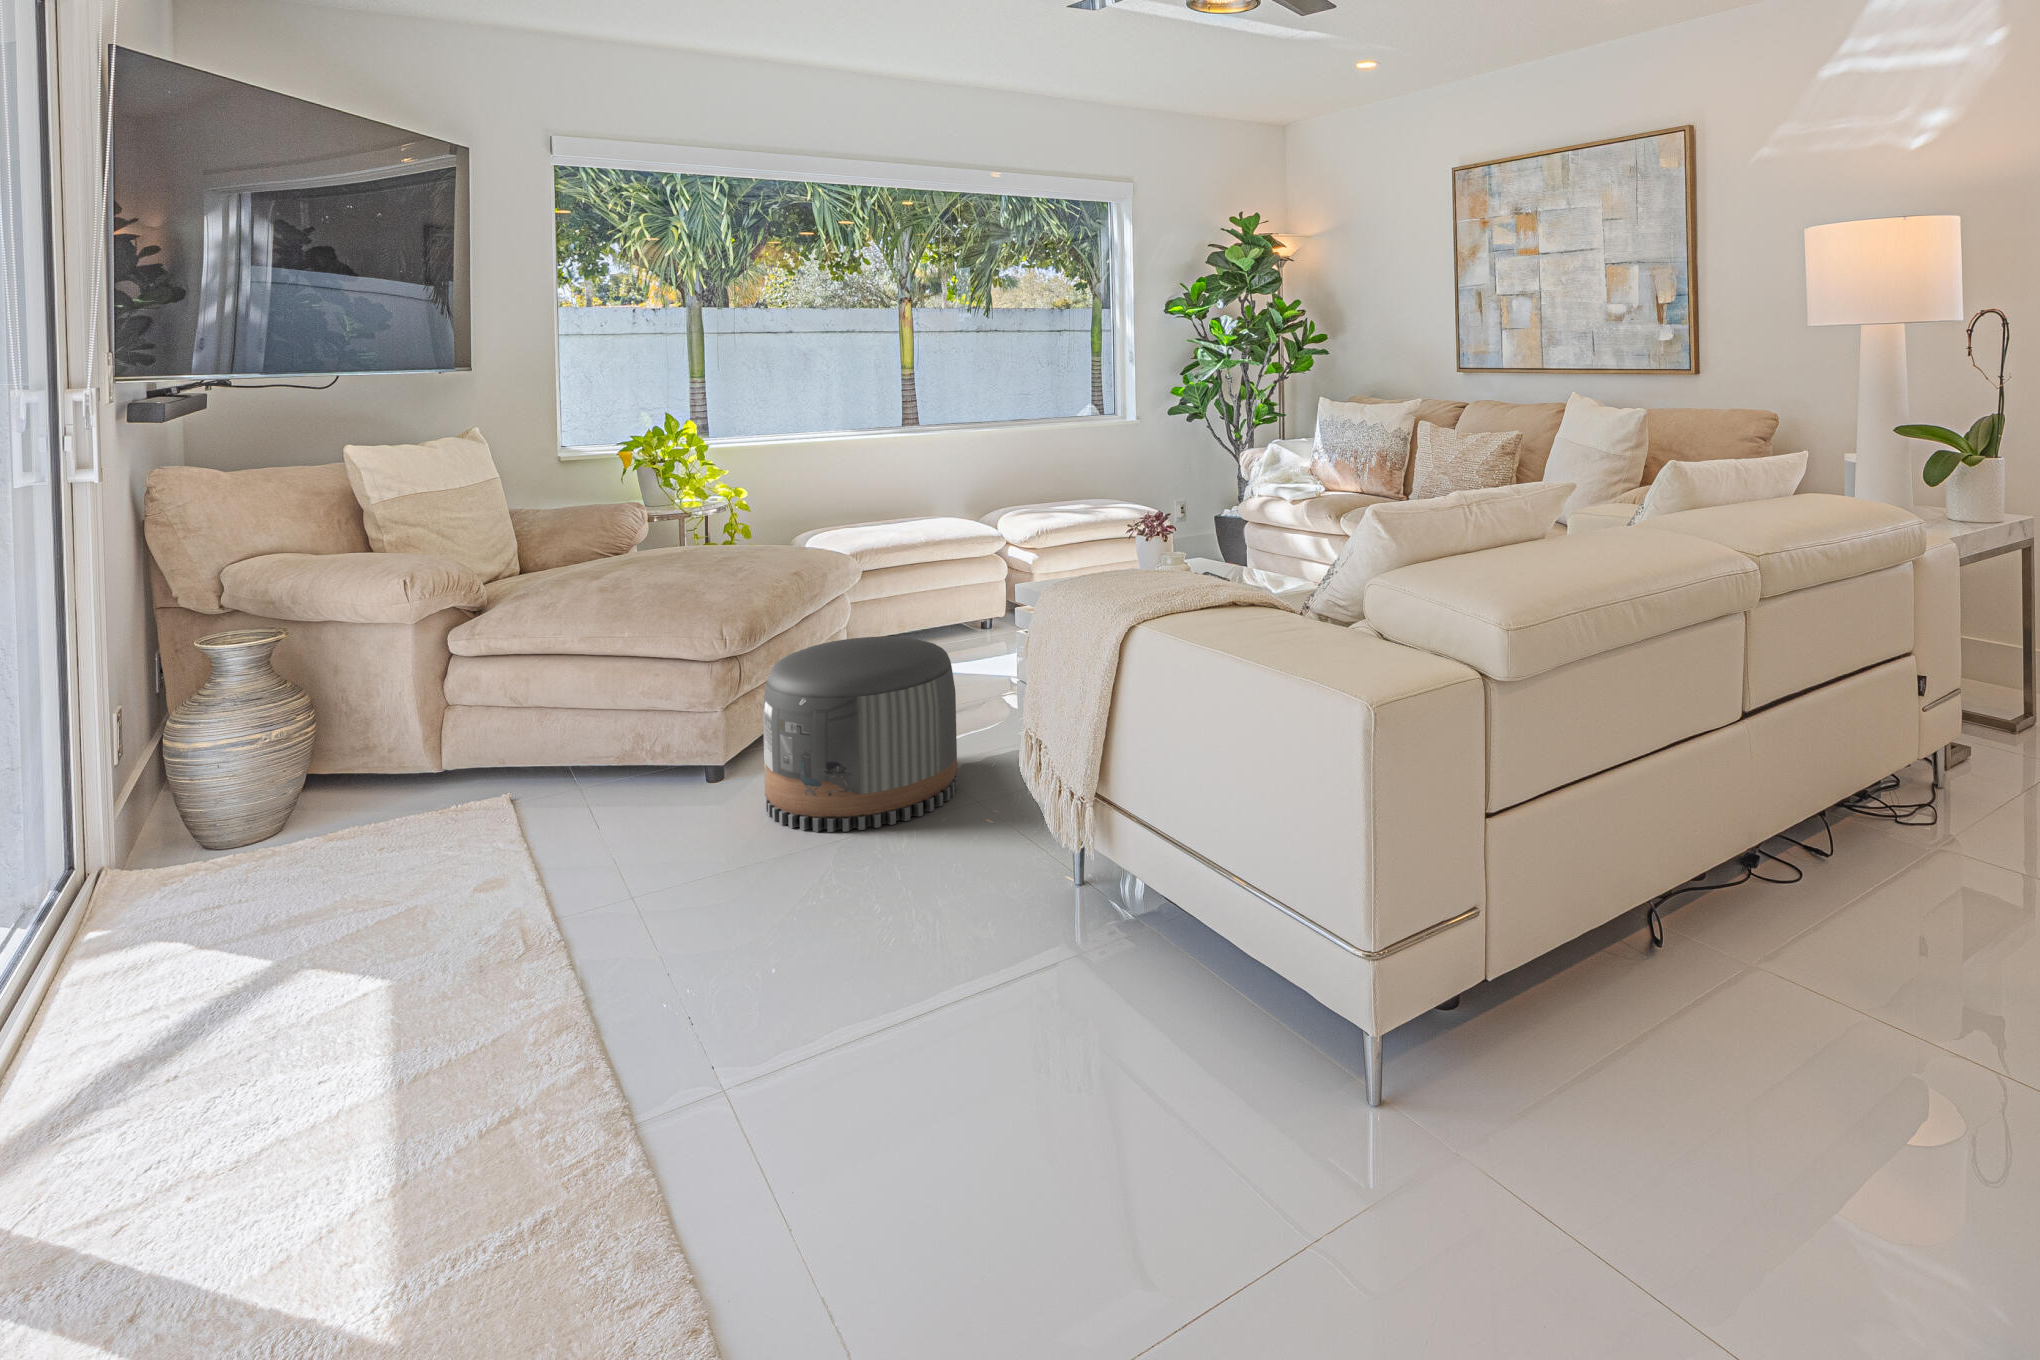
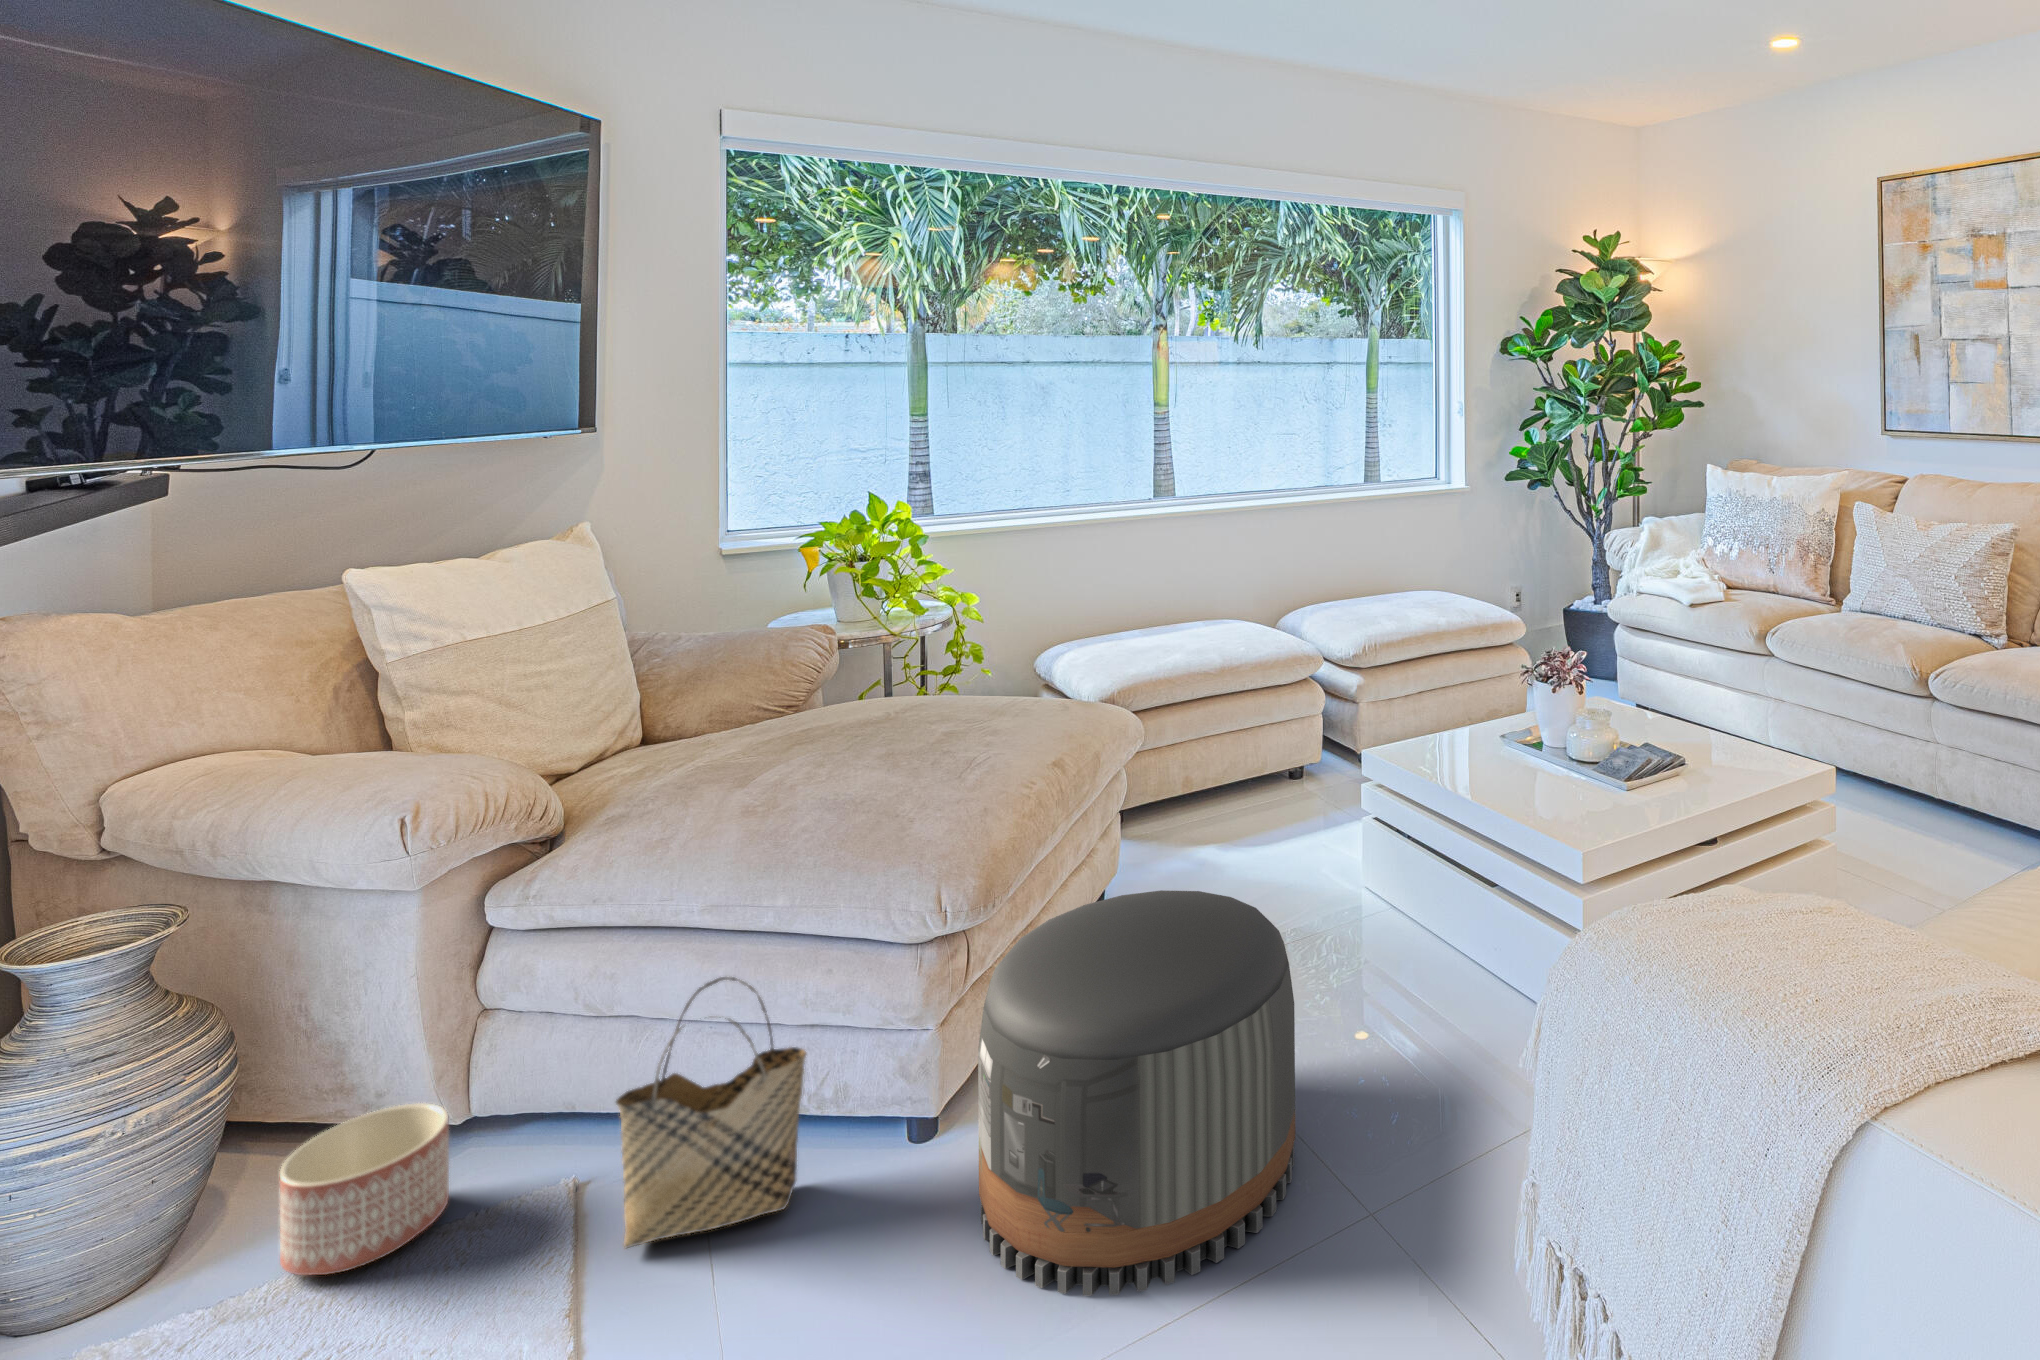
woven basket: none [549,677,657,821] -> present [616,977,806,1248]
planter: none [355,754,445,834] -> present [280,1103,449,1275]

